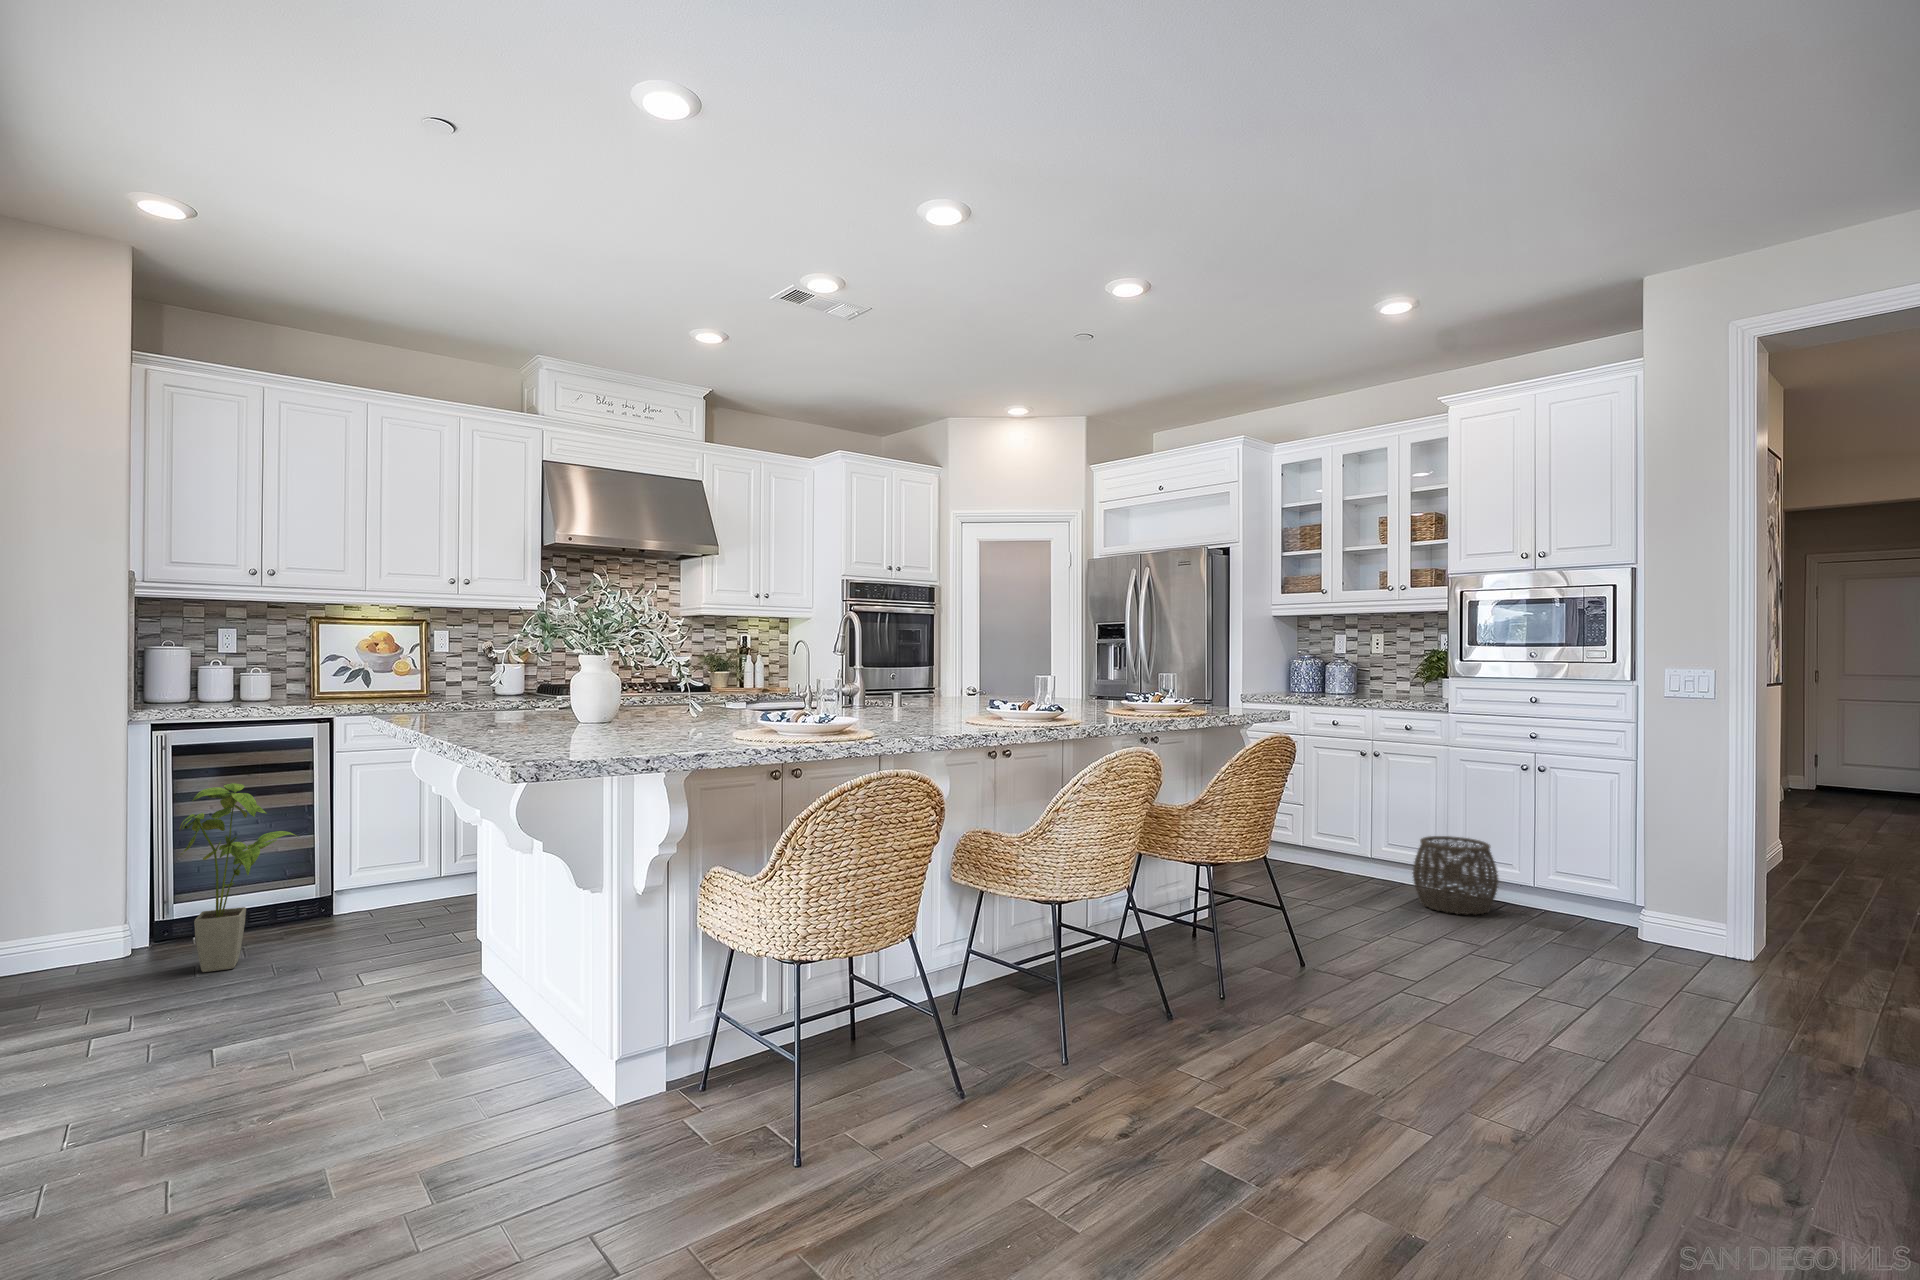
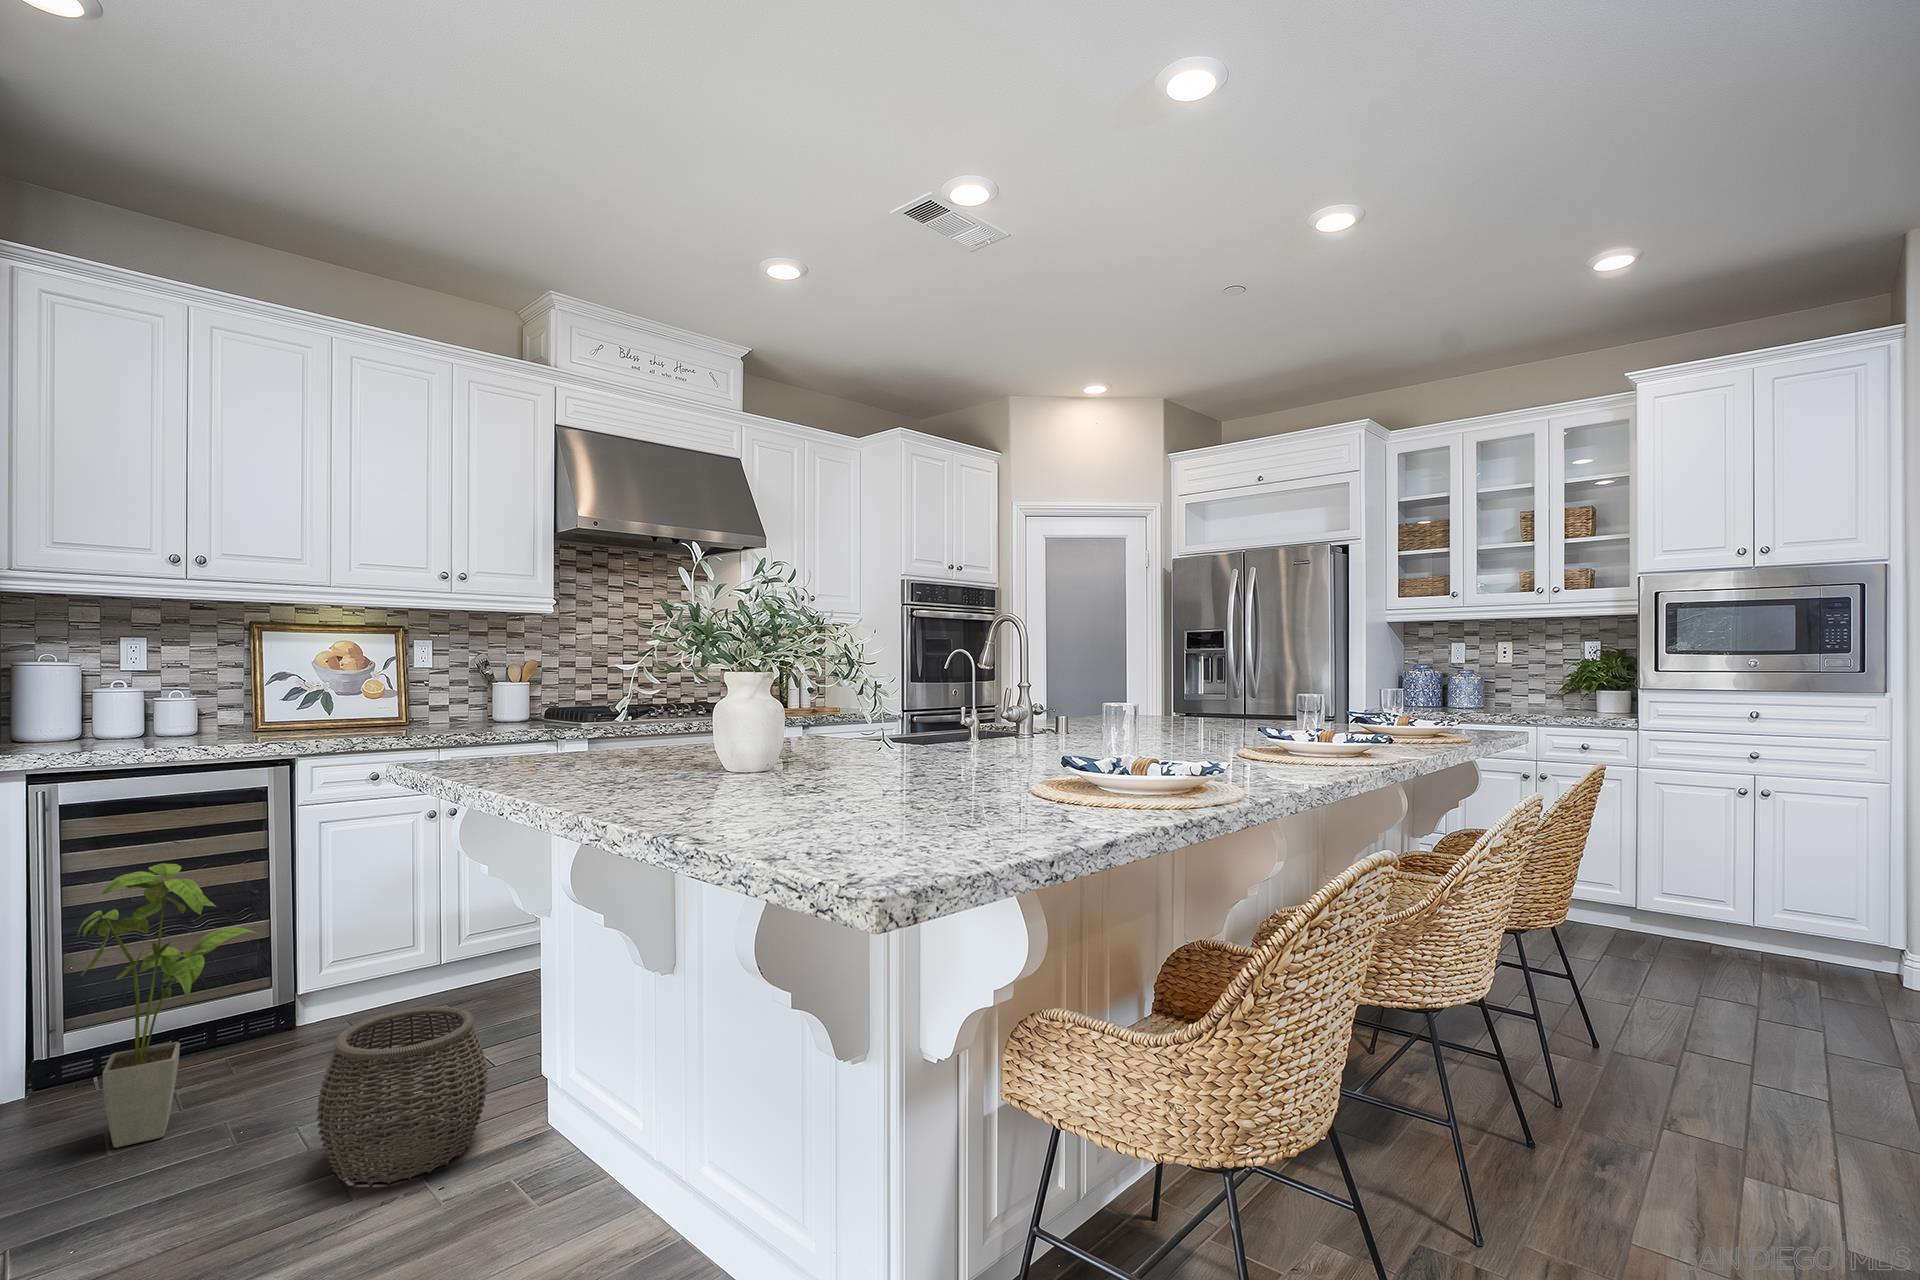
woven basket: present [1413,836,1498,915] -> present [316,1006,489,1185]

